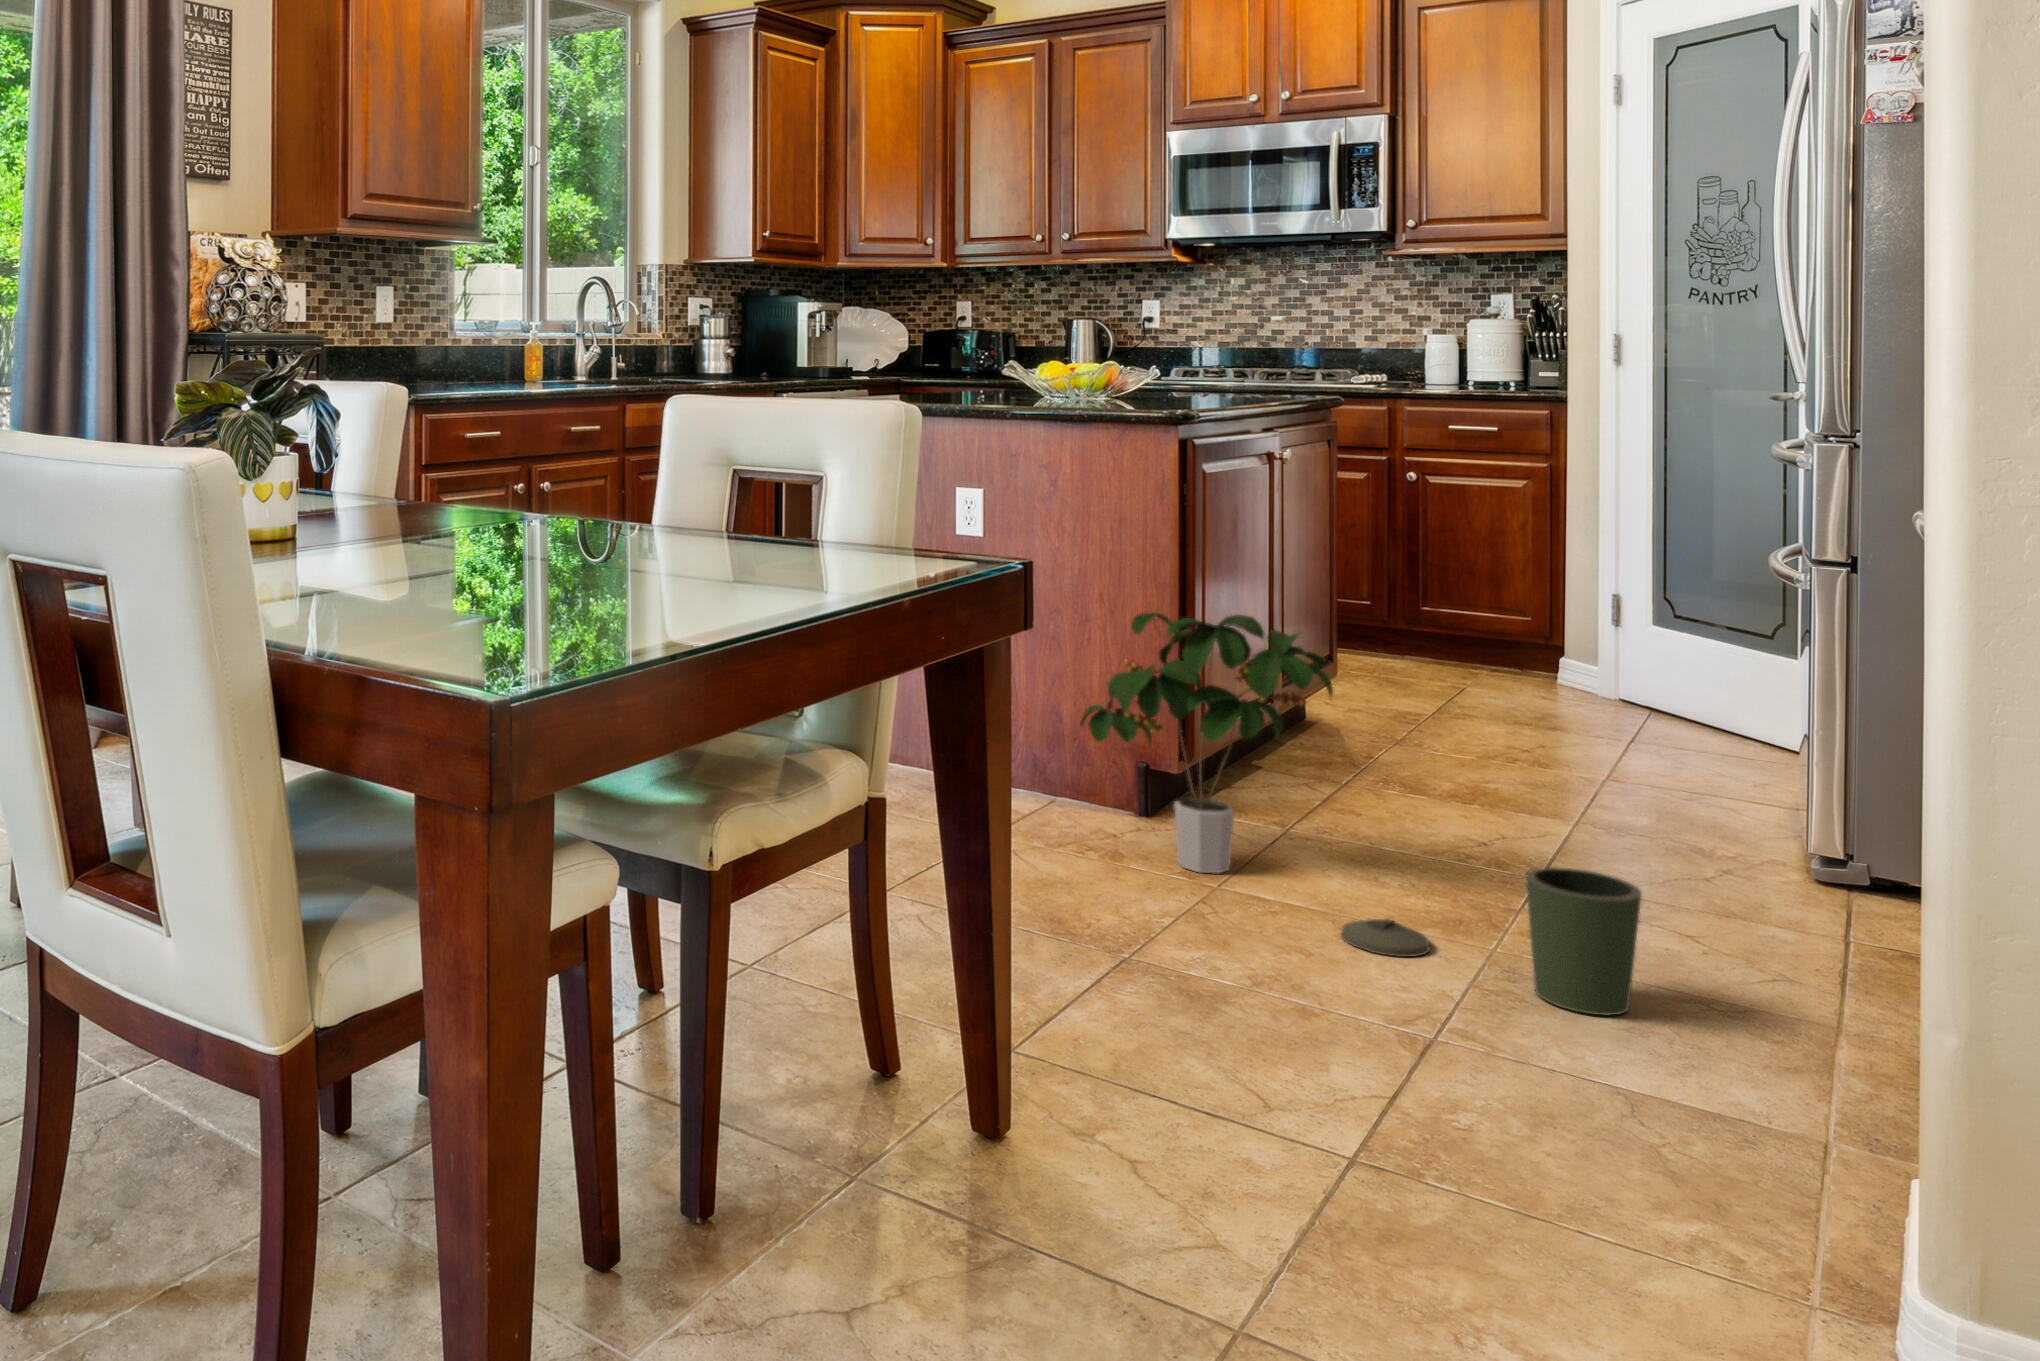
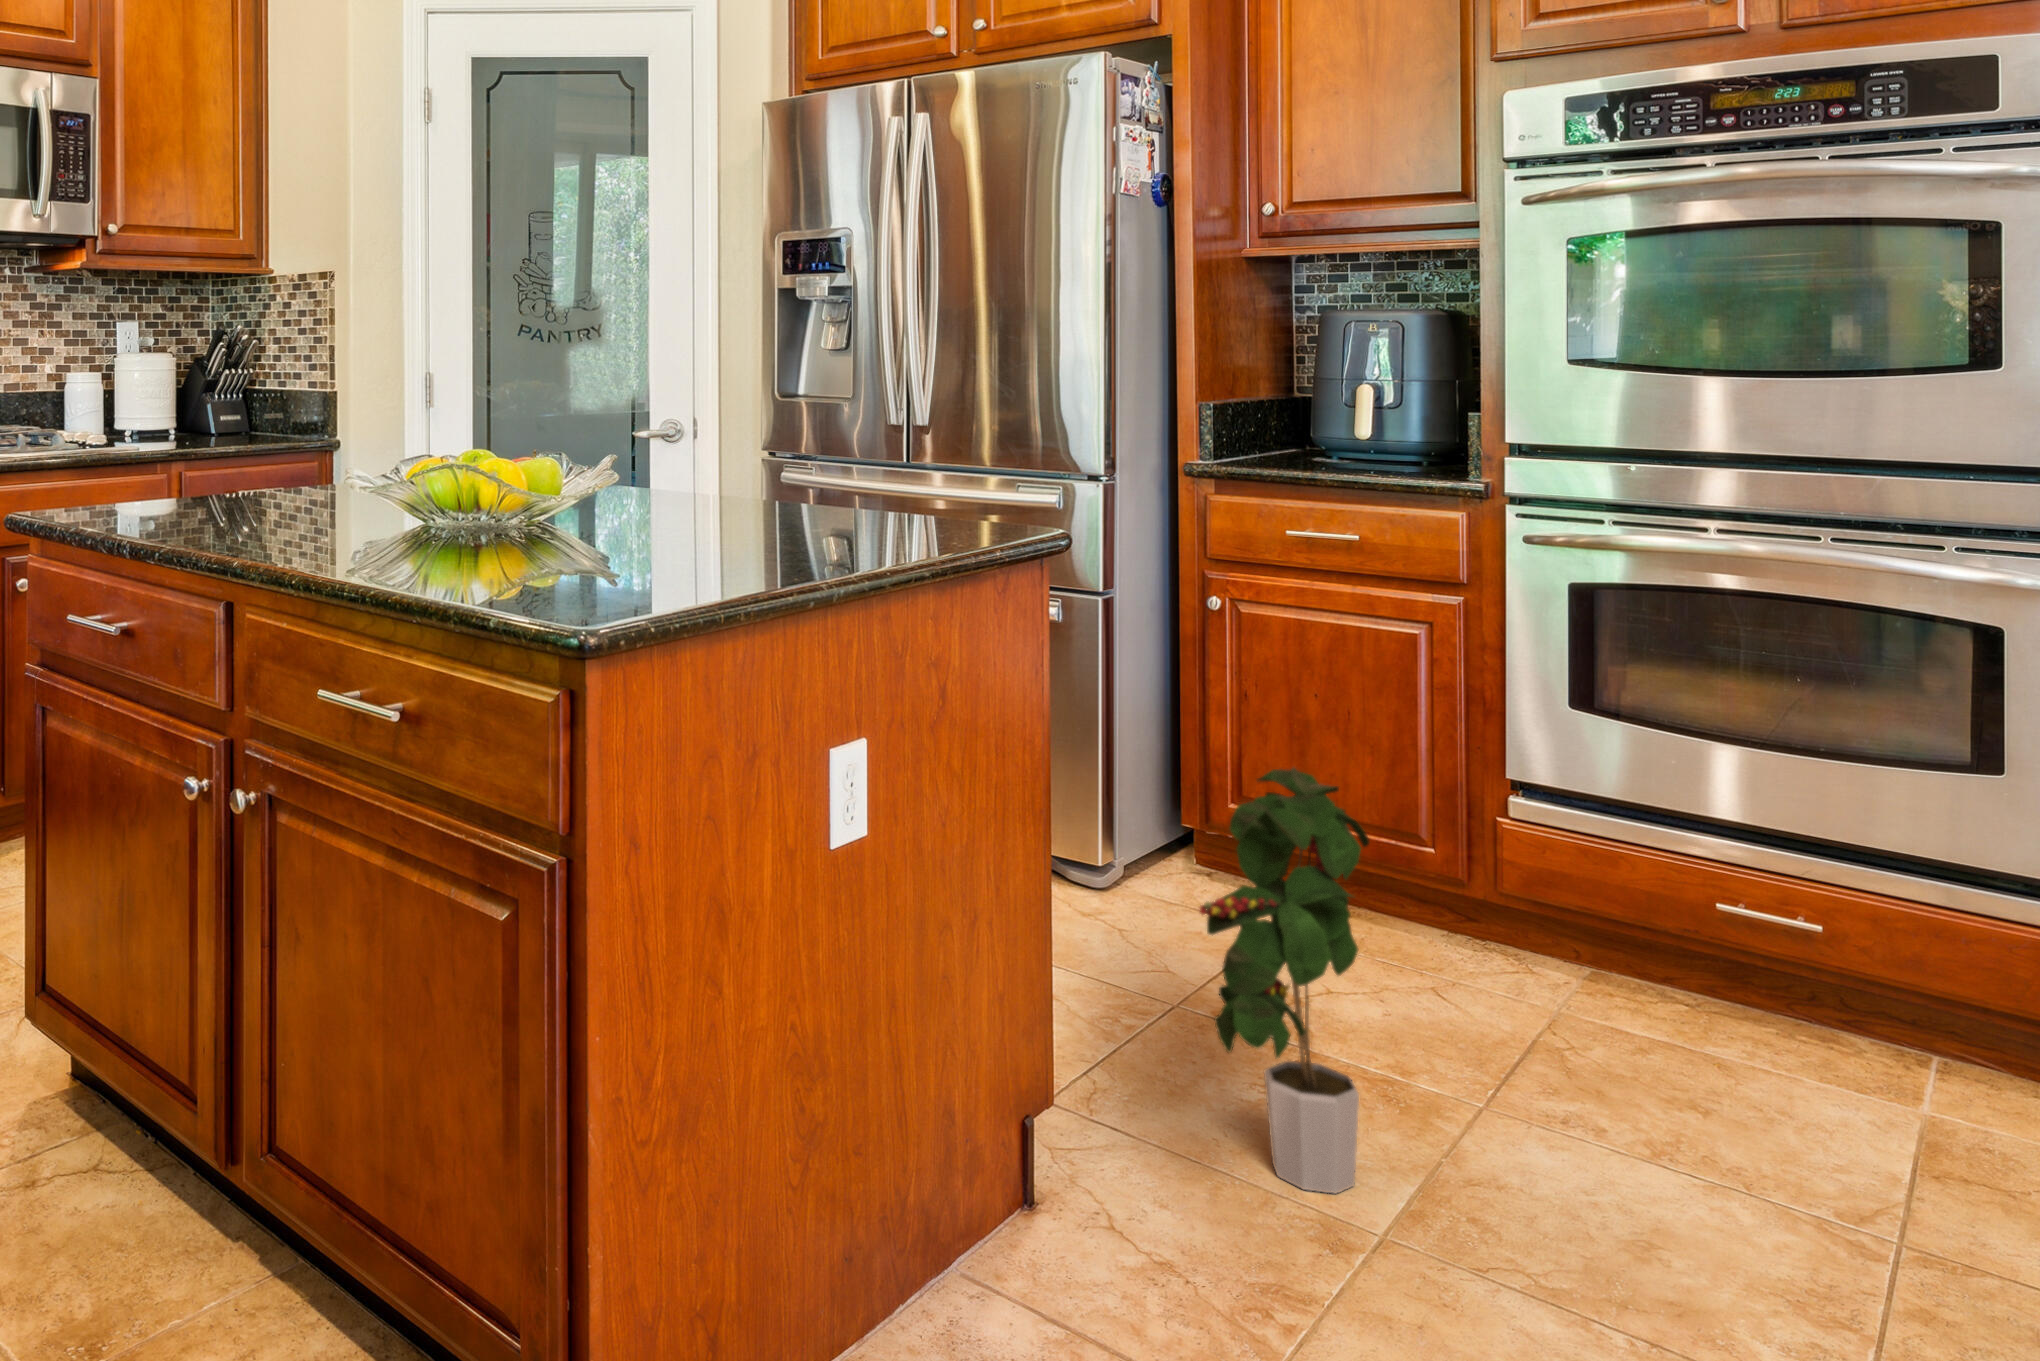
trash can: present [1341,867,1641,1015] -> none [1518,927,1756,1158]

